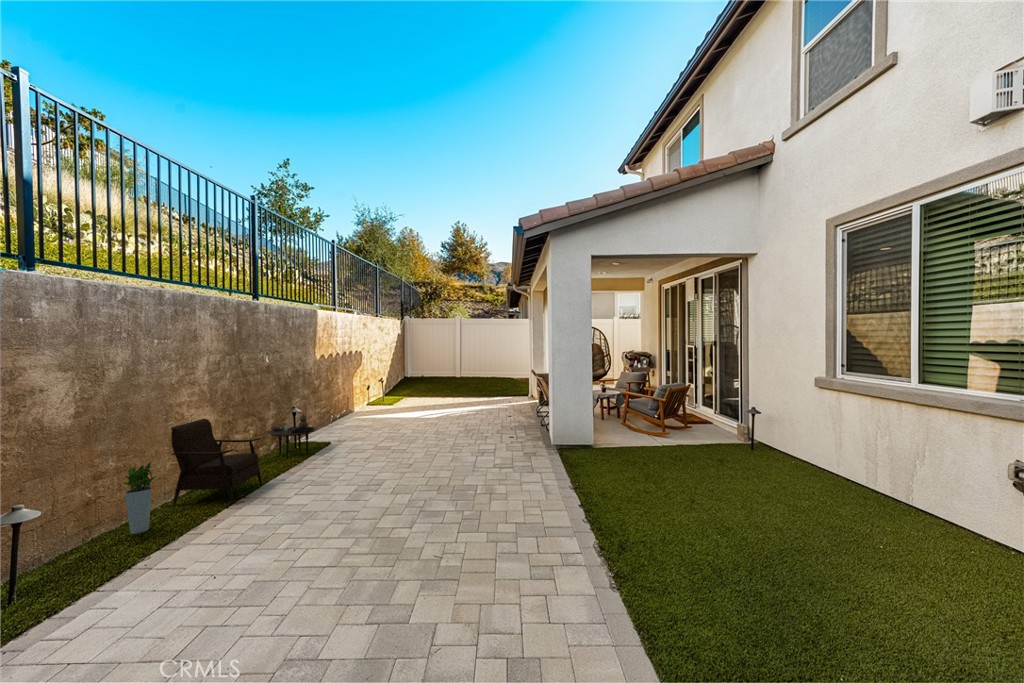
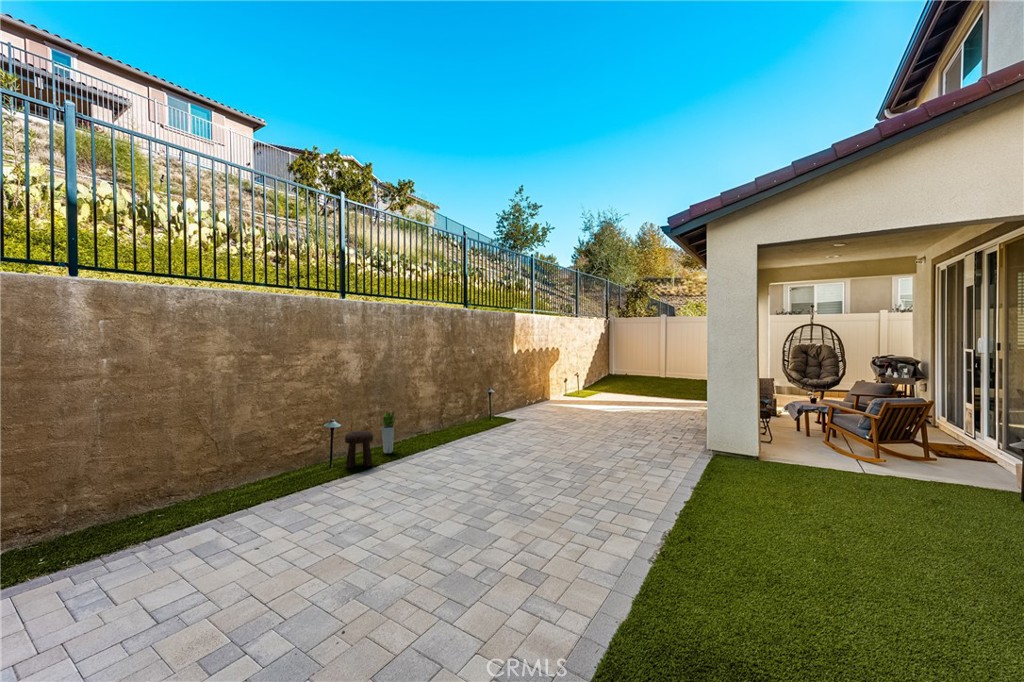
side table: present [266,415,315,458] -> none [471,395,504,426]
armchair: present [171,419,262,505] -> none [409,389,460,447]
stool: none [48,506,116,583] -> present [345,431,373,468]

